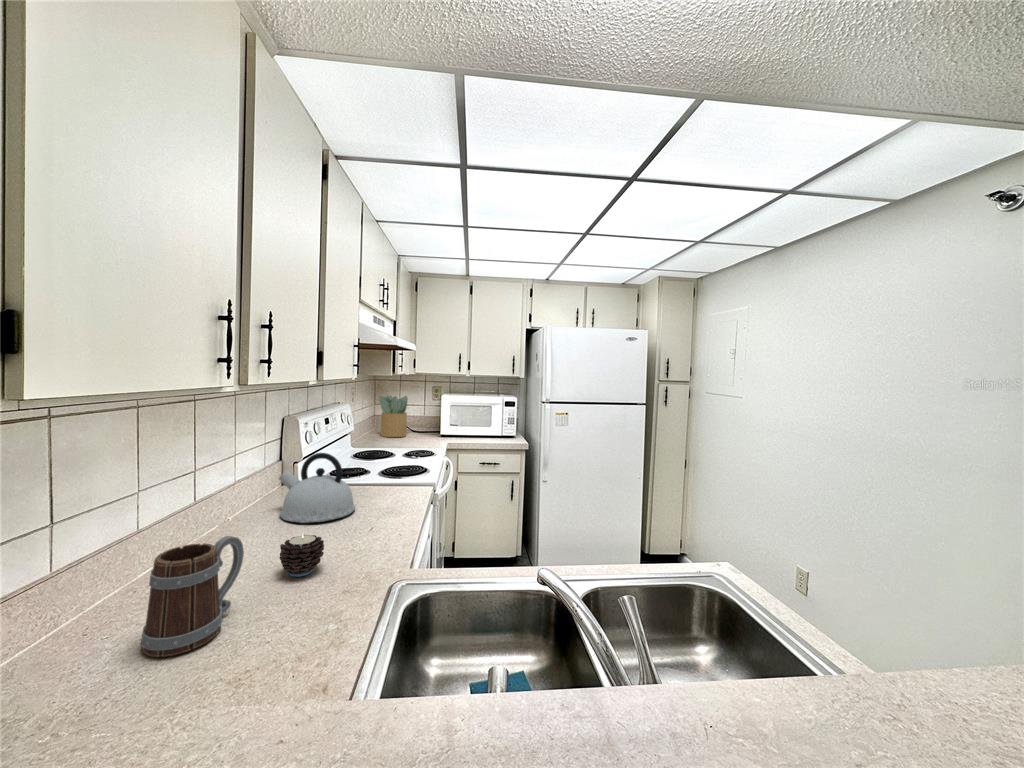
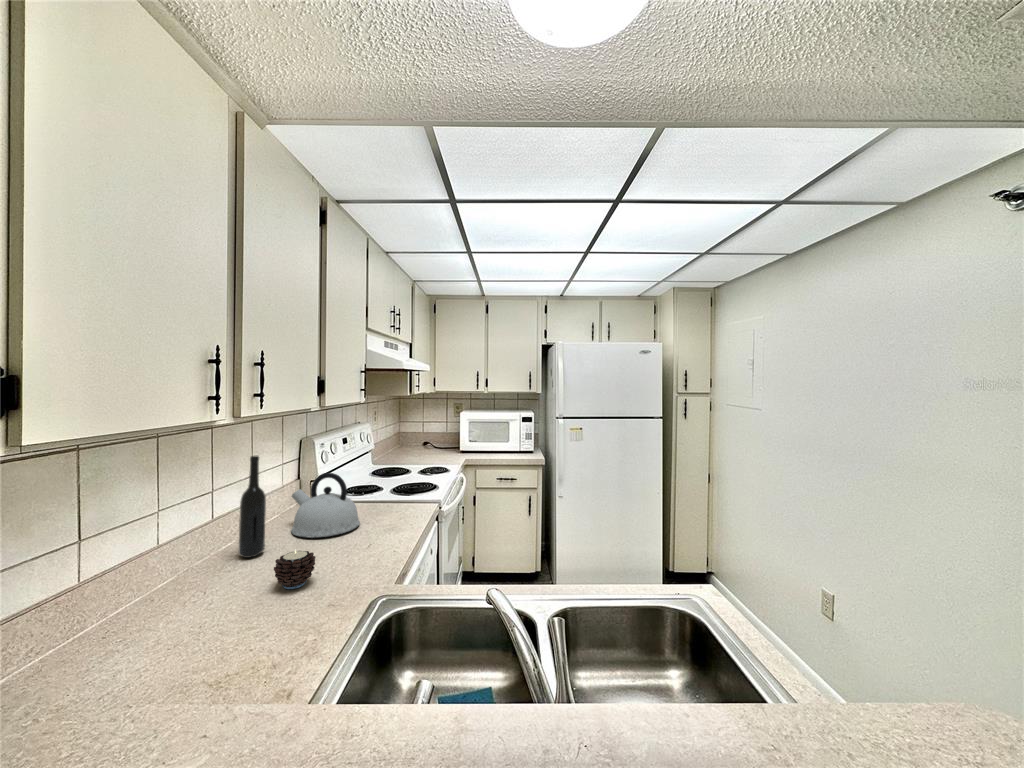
potted plant: present [379,395,408,437] -> none [402,413,430,453]
bottle: none [227,431,258,545] -> present [238,456,266,558]
mug: present [141,536,244,657] -> none [140,552,235,659]

